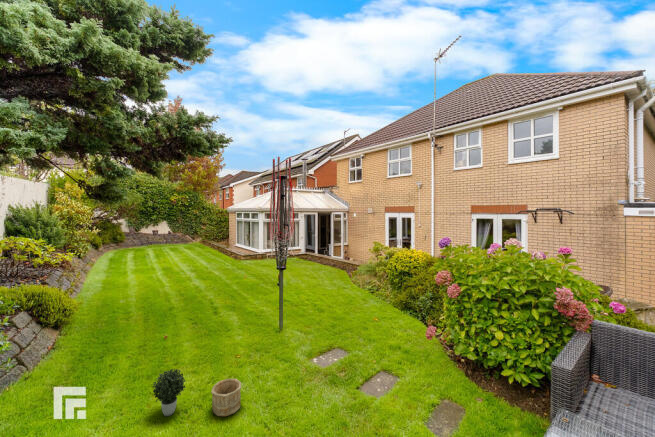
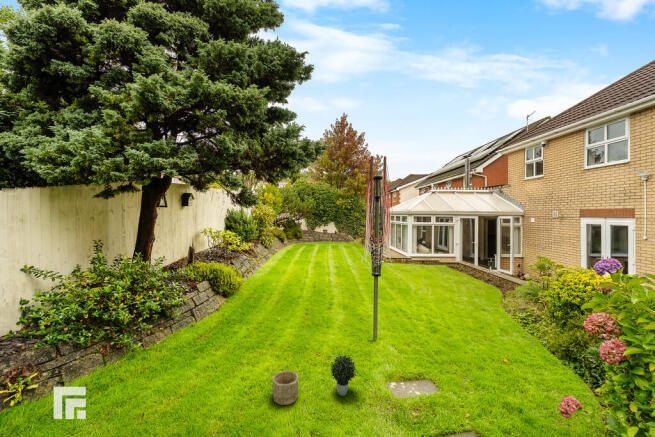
potted plant: present [153,369,186,416] -> present [331,355,356,396]

